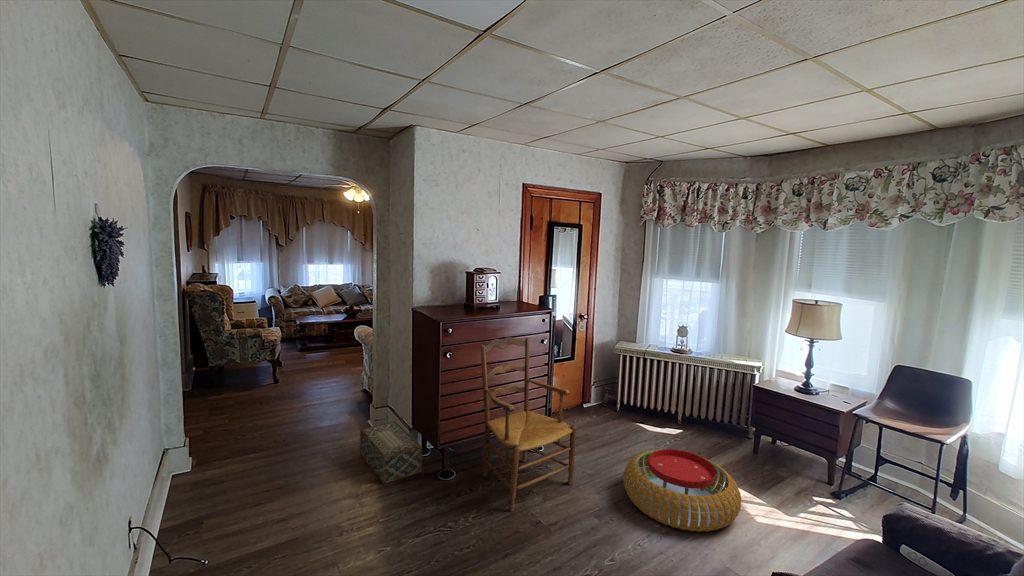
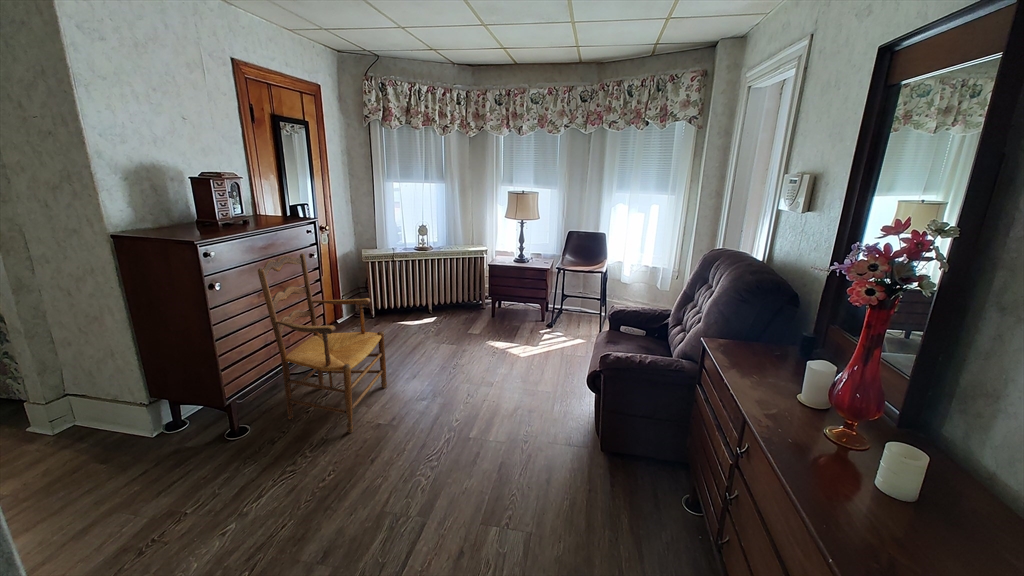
woven basket: present [360,421,422,484] -> none [46,412,200,490]
pouf: present [623,449,742,532] -> none [428,324,519,382]

